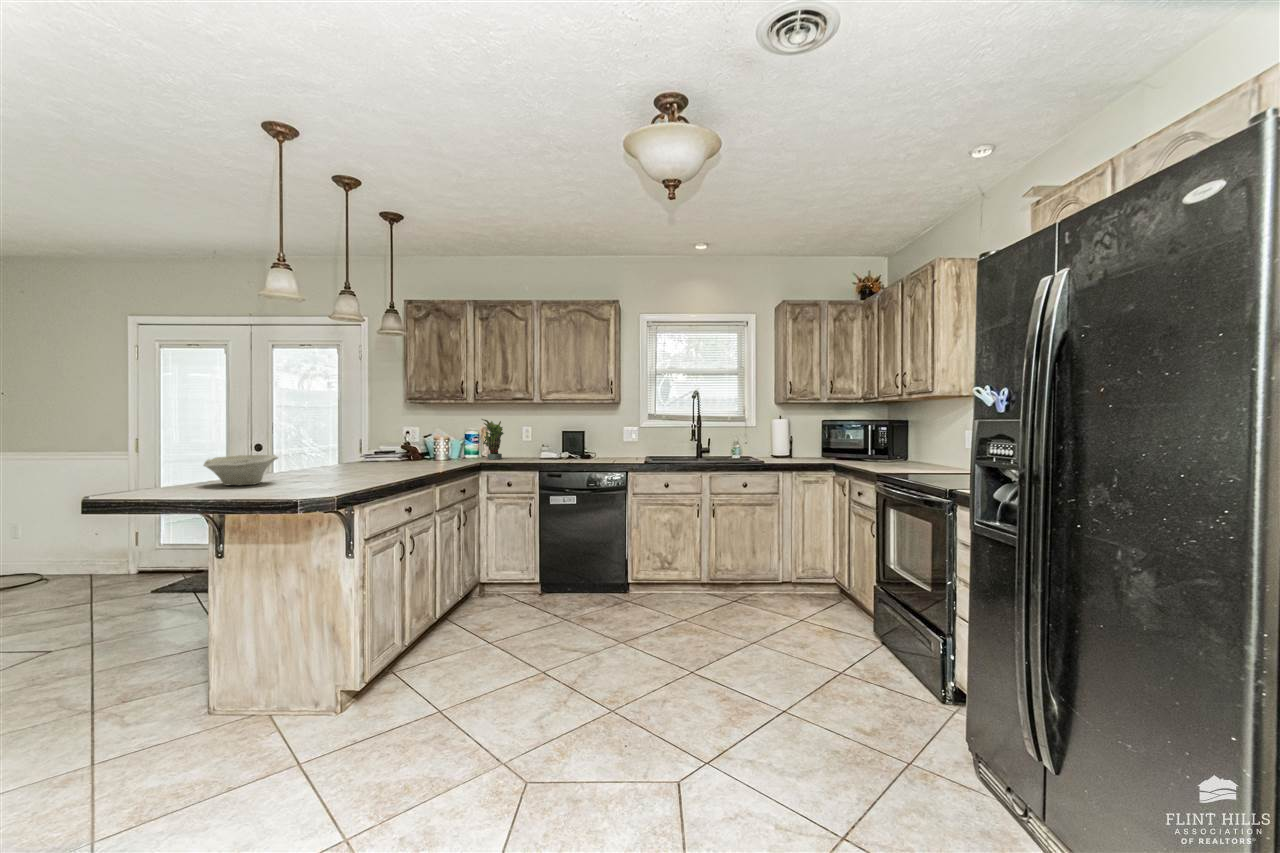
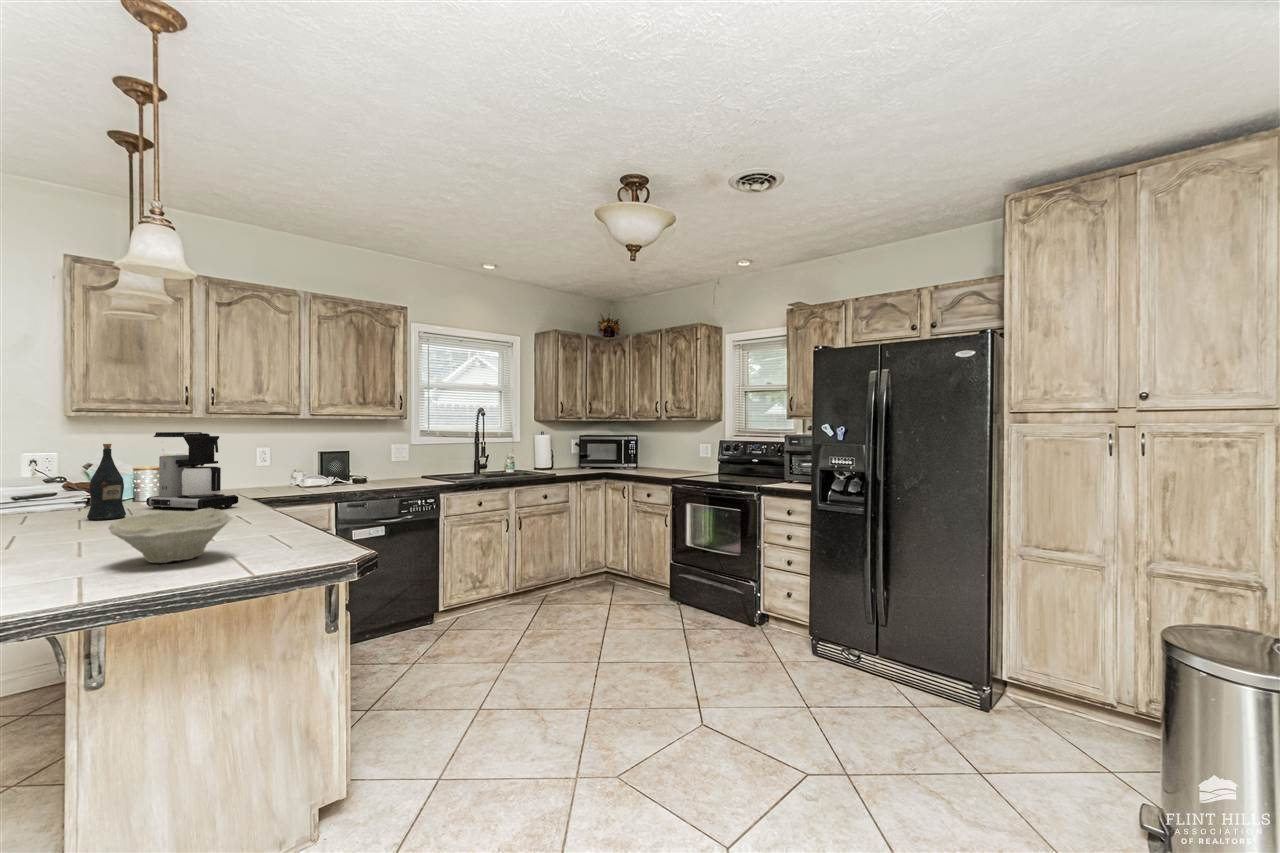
coffee maker: none [396,411,431,465] -> present [146,432,238,510]
wine bottle: none [347,417,367,465] -> present [87,444,126,520]
potted plant: present [482,419,504,459] -> none [245,440,284,494]

